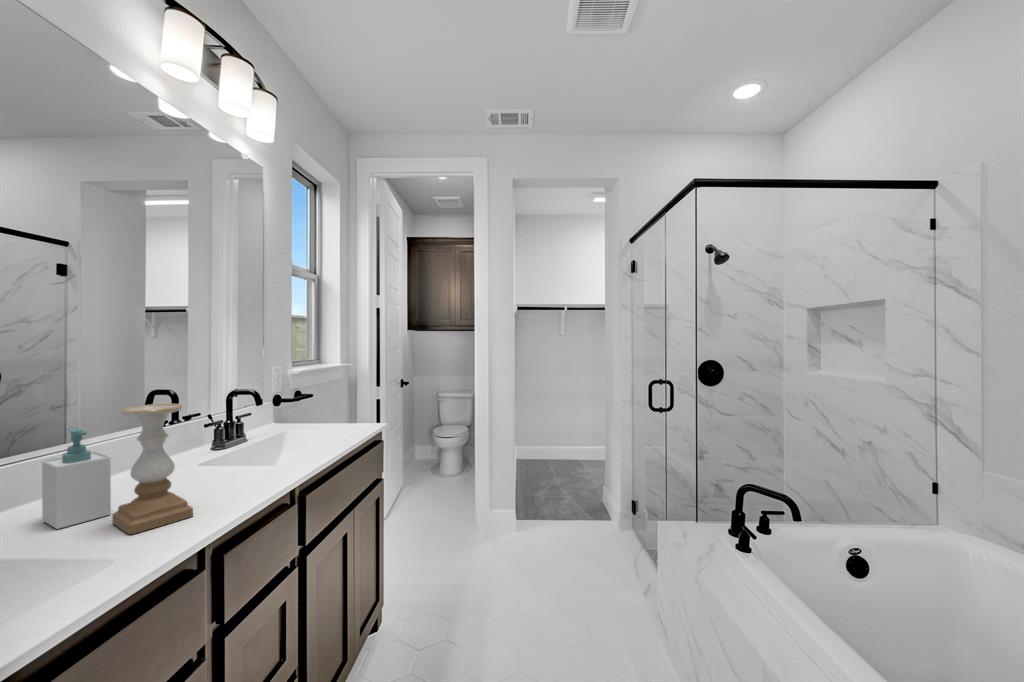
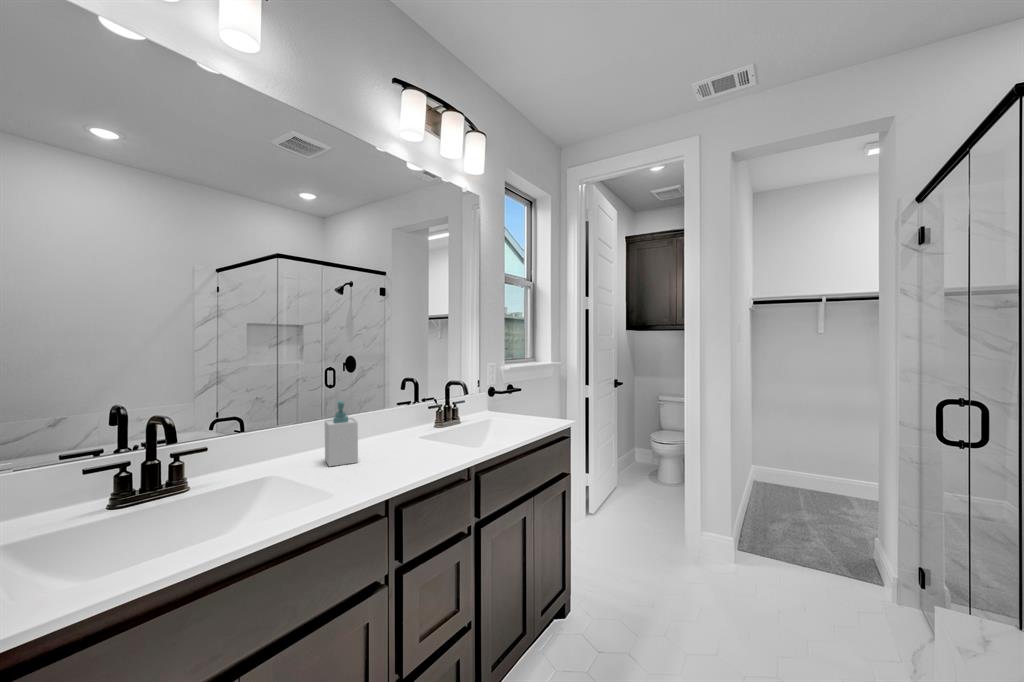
candle holder: present [112,404,193,534] -> none [356,386,399,477]

